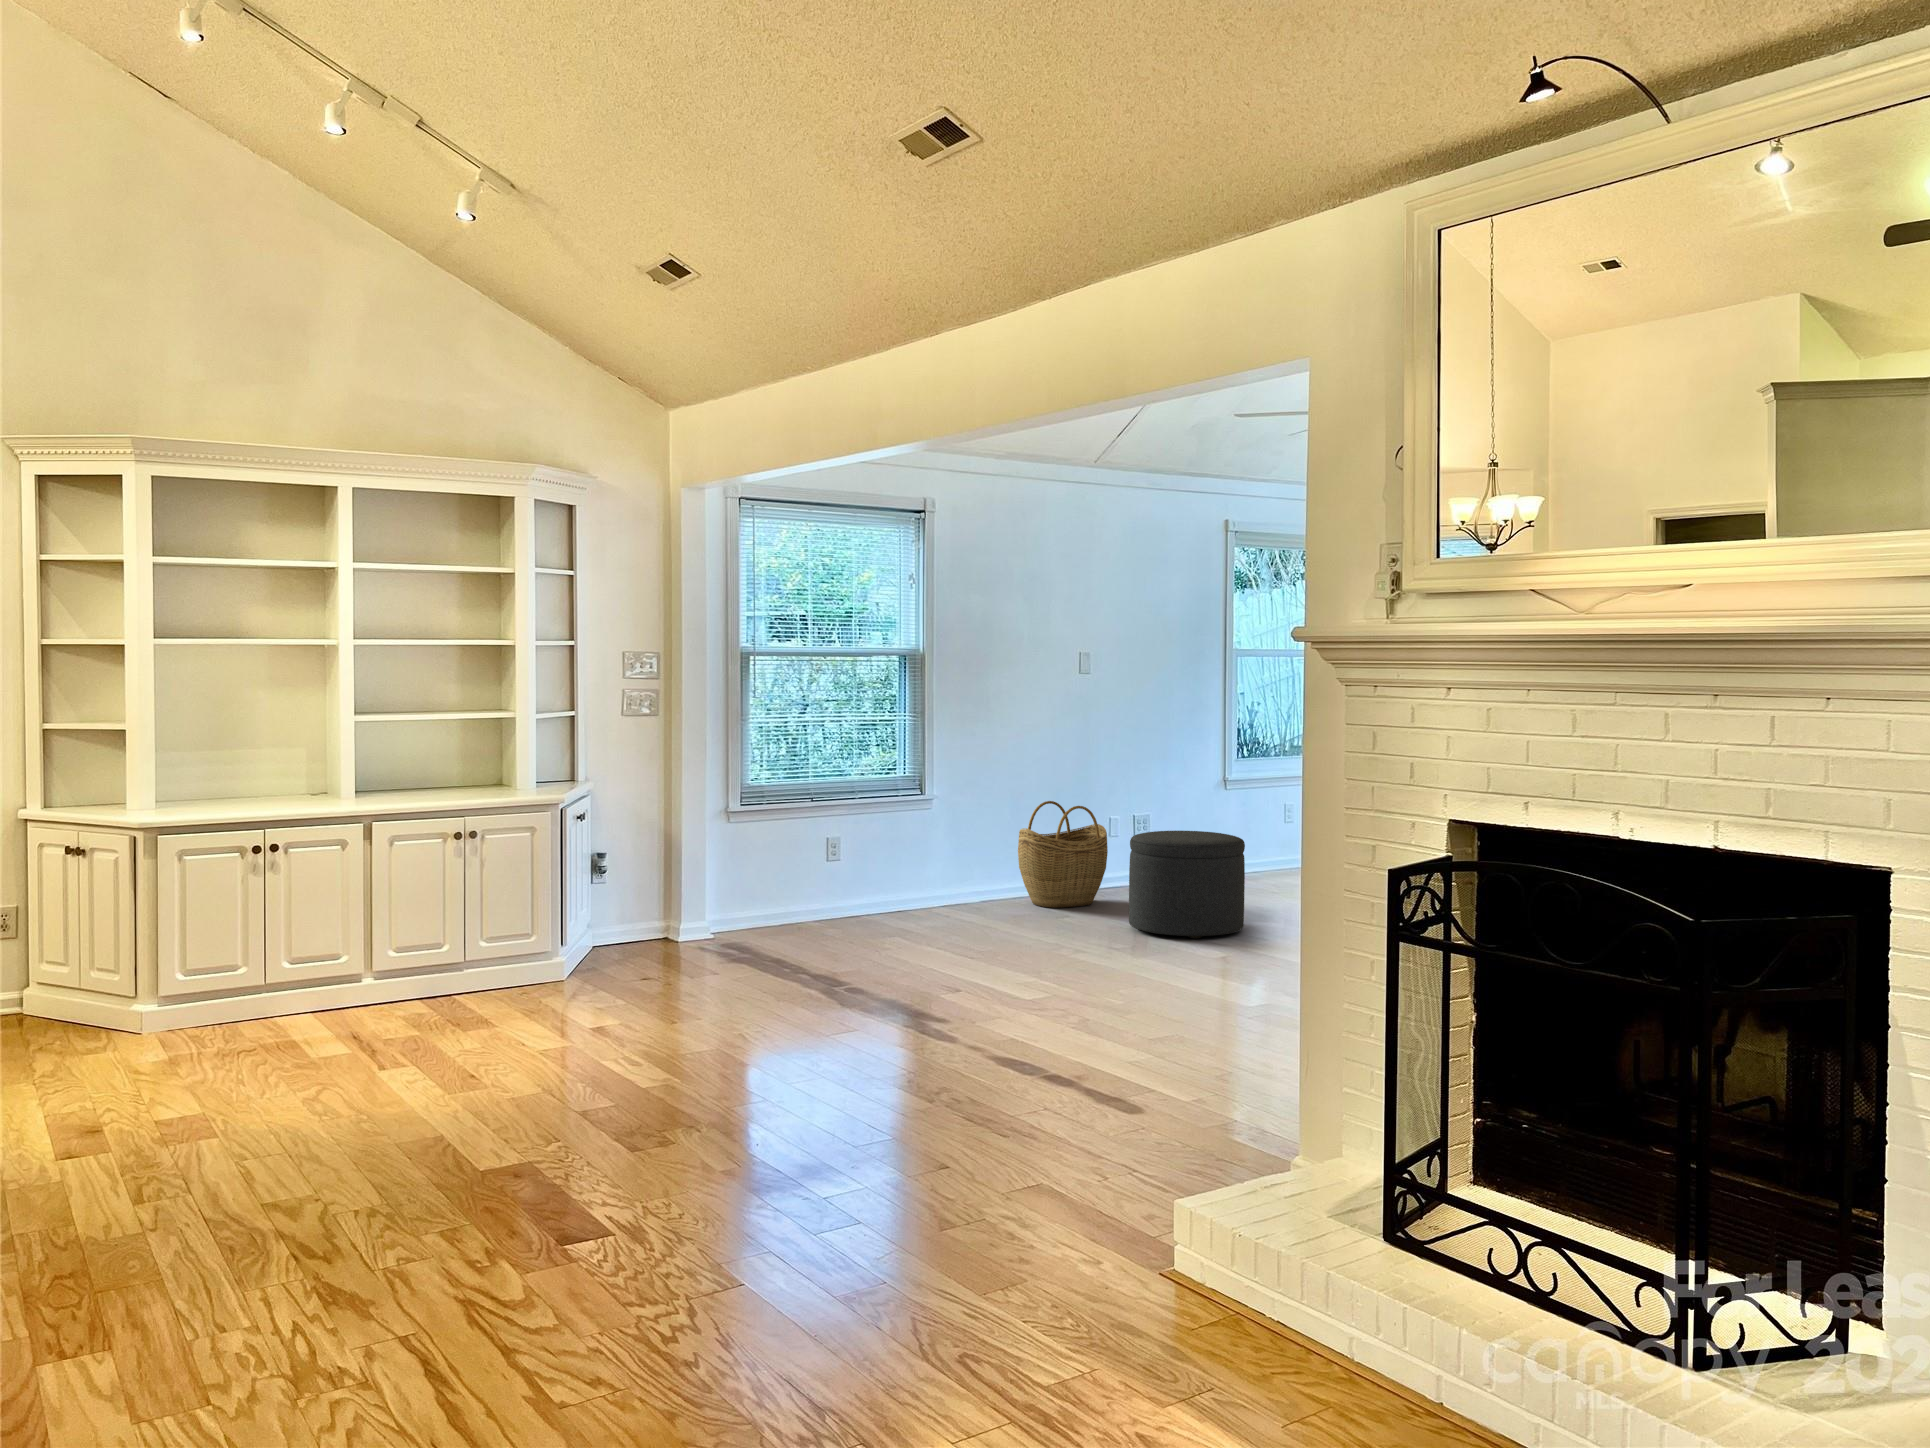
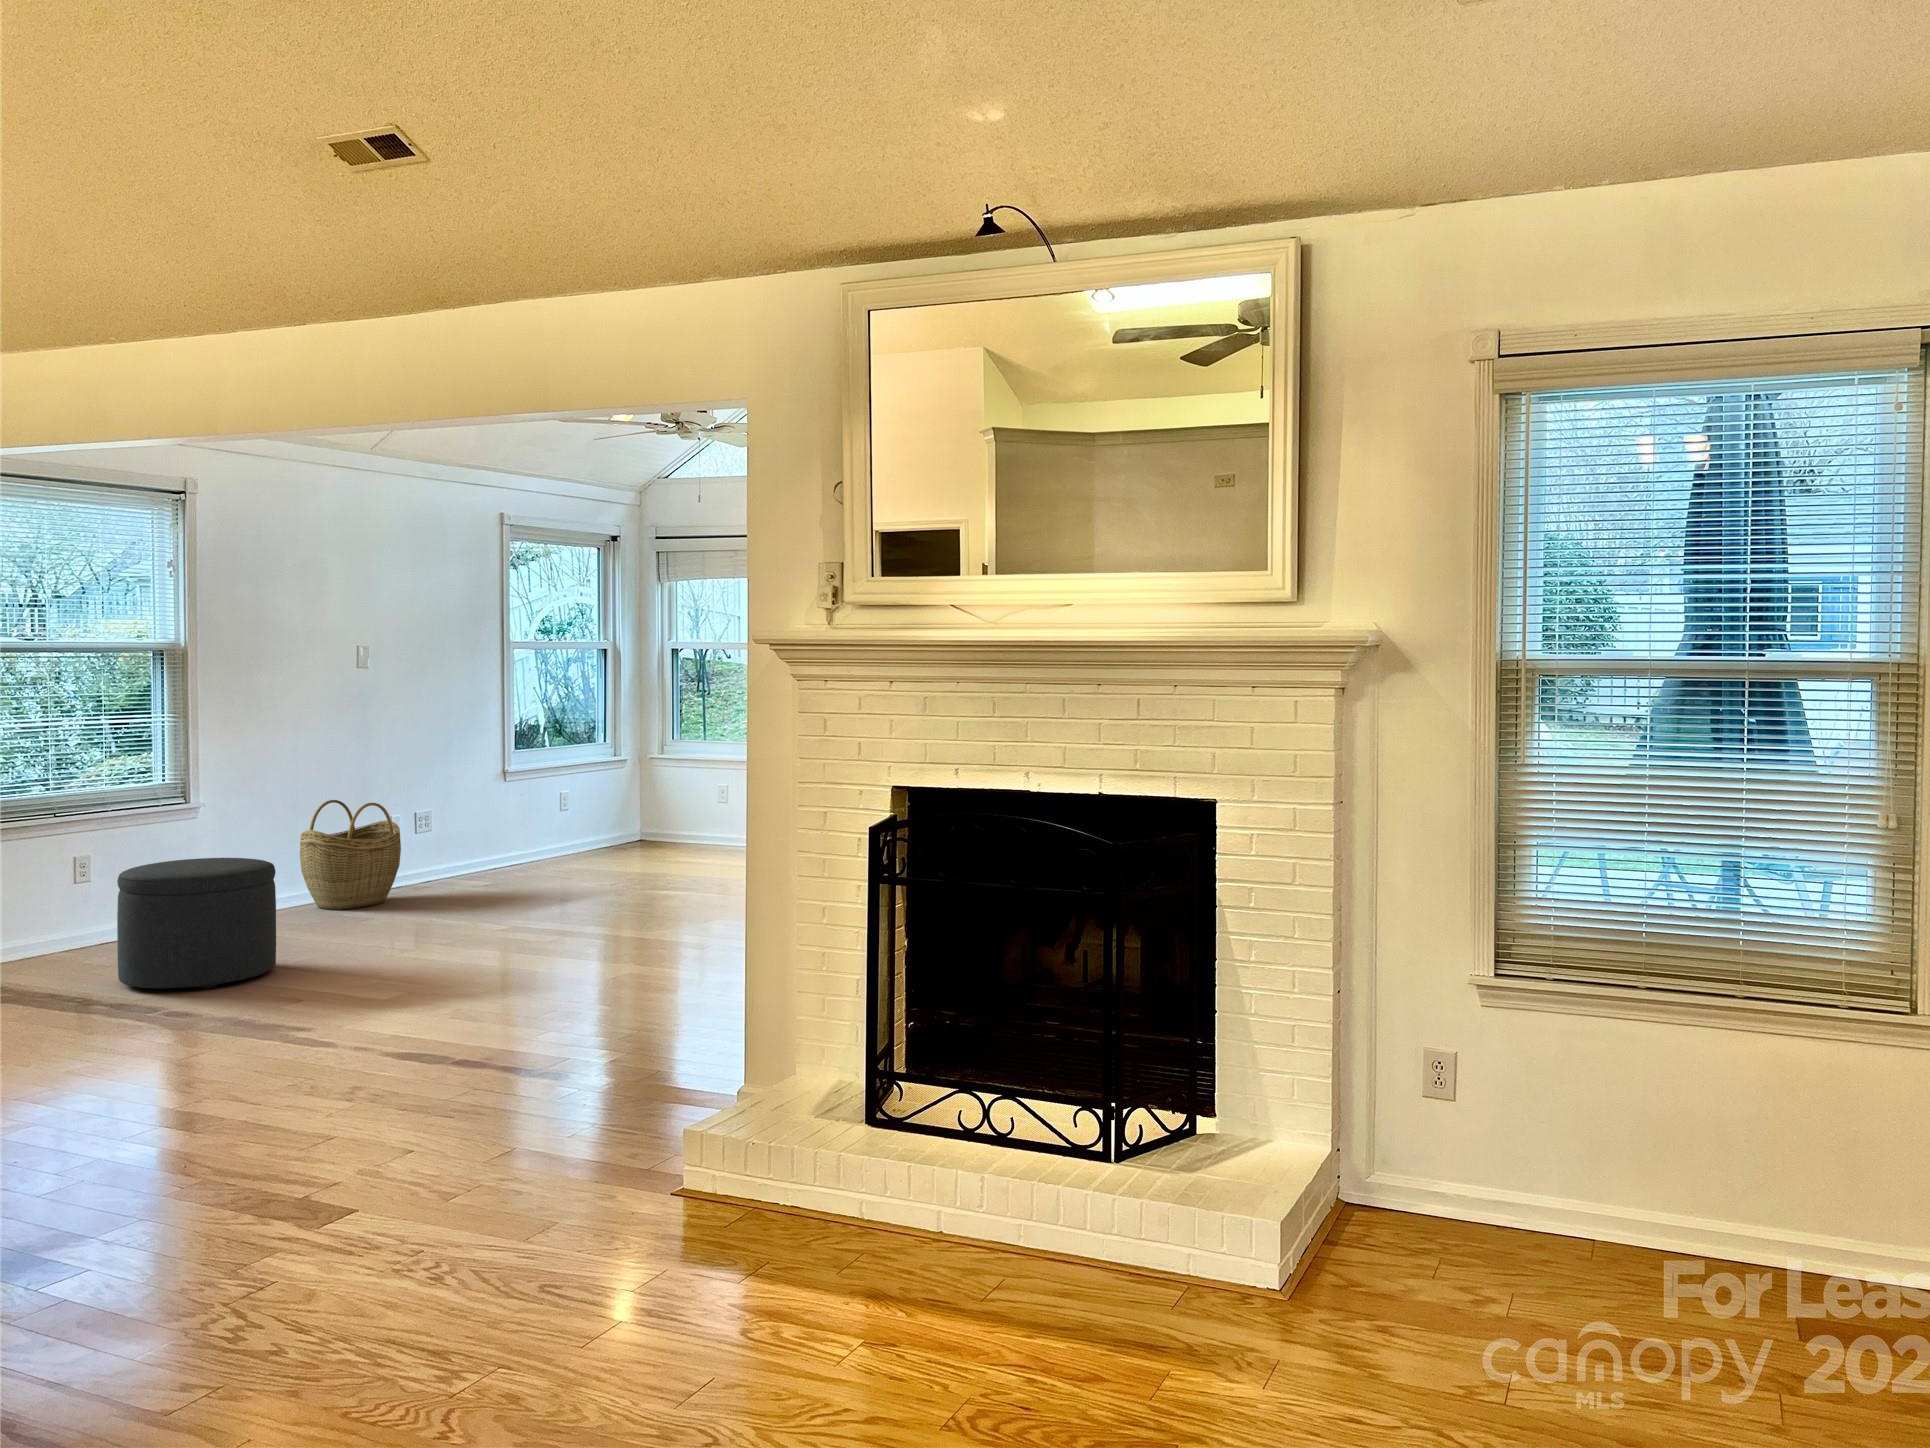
ottoman: present [1129,831,1245,939] -> present [117,858,276,988]

